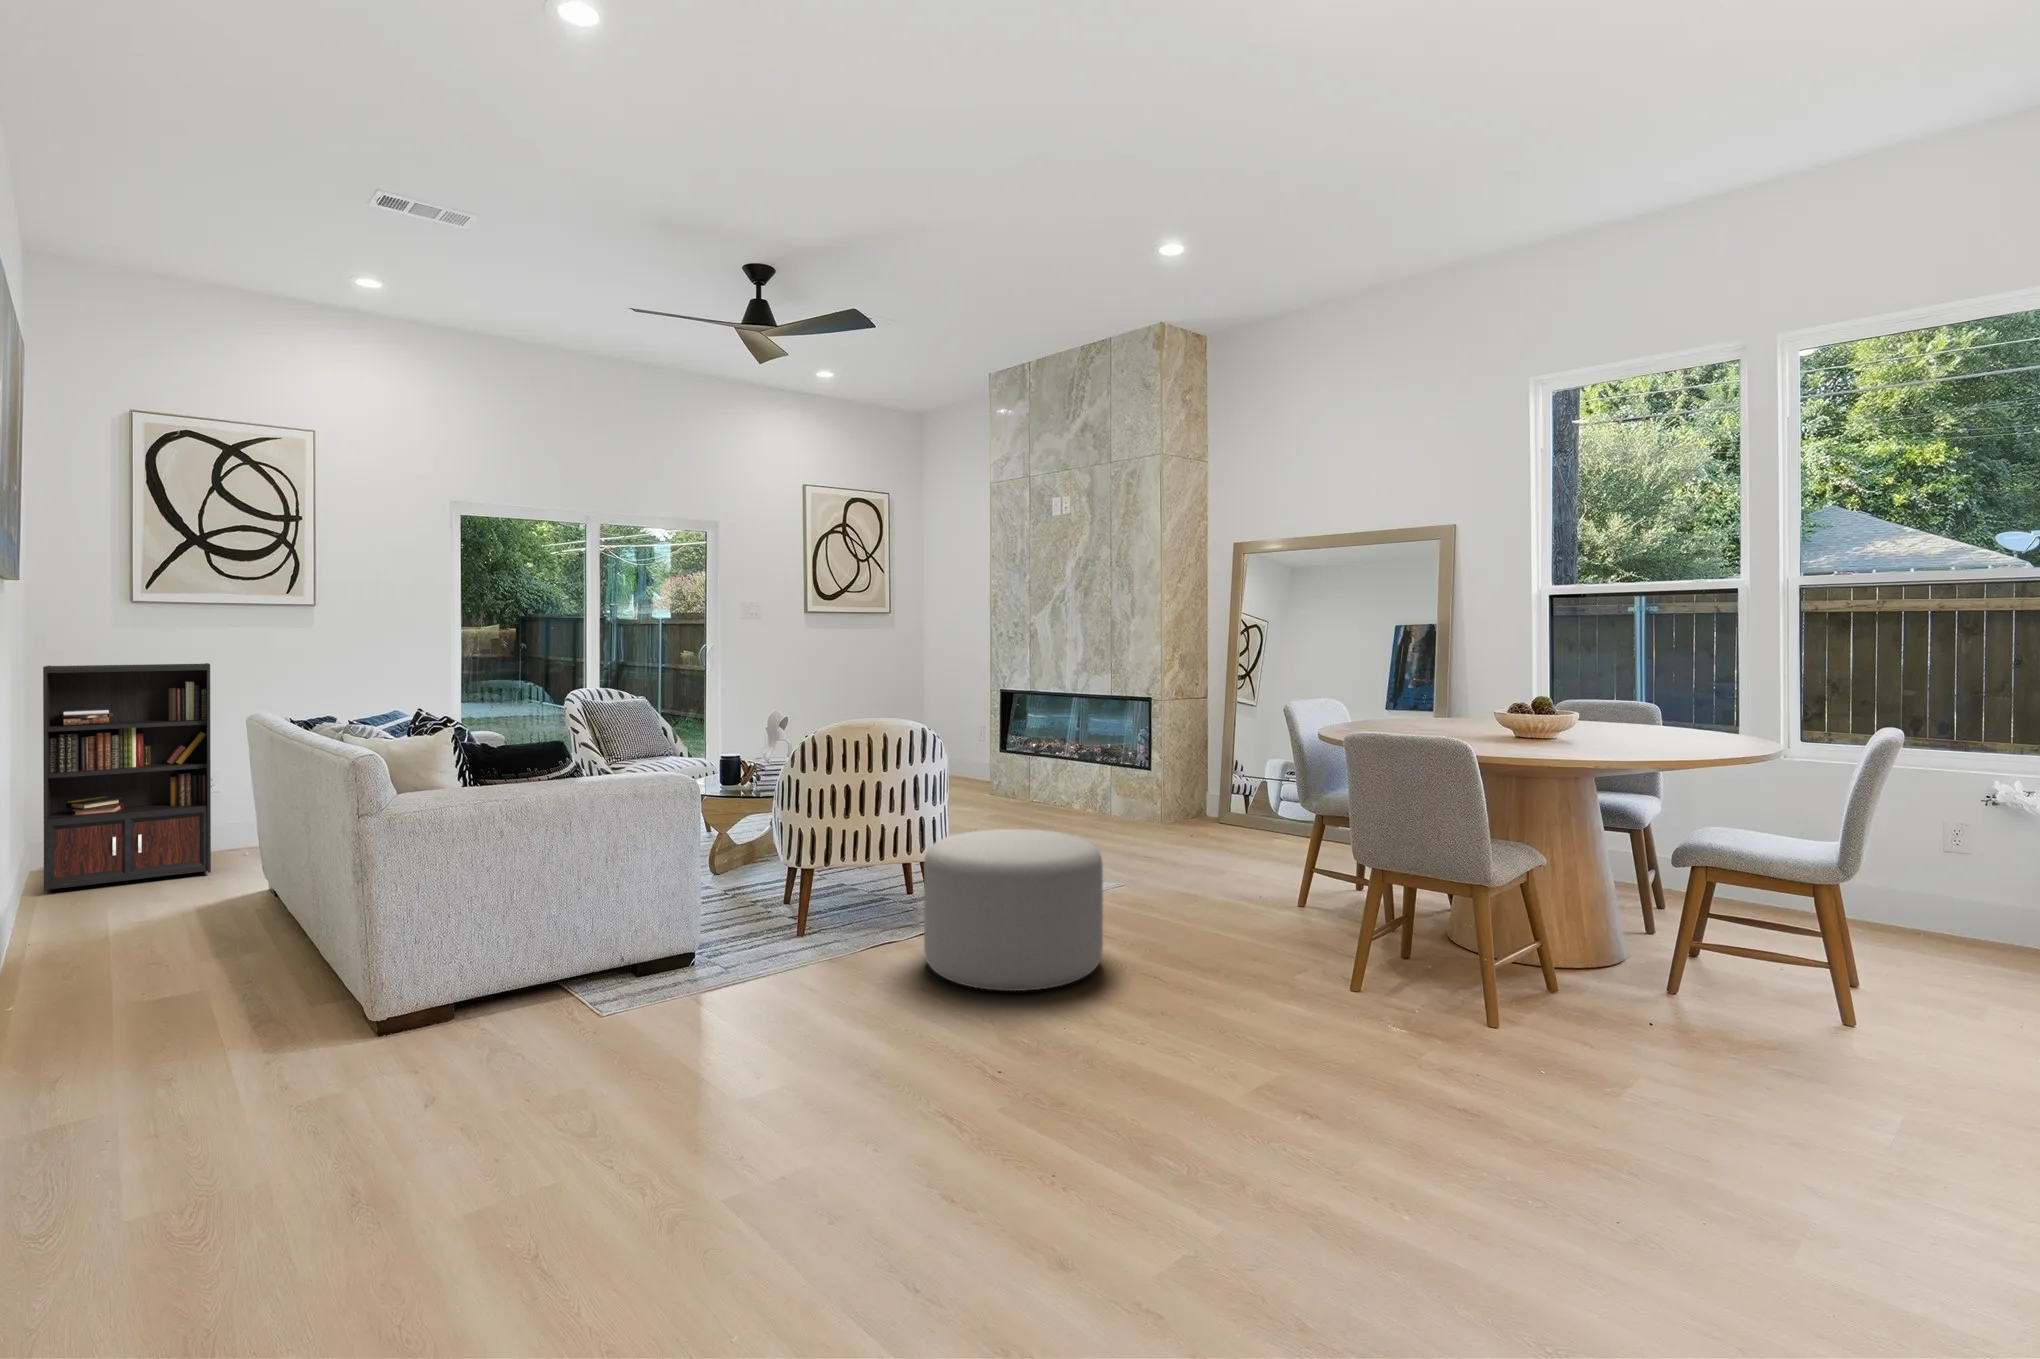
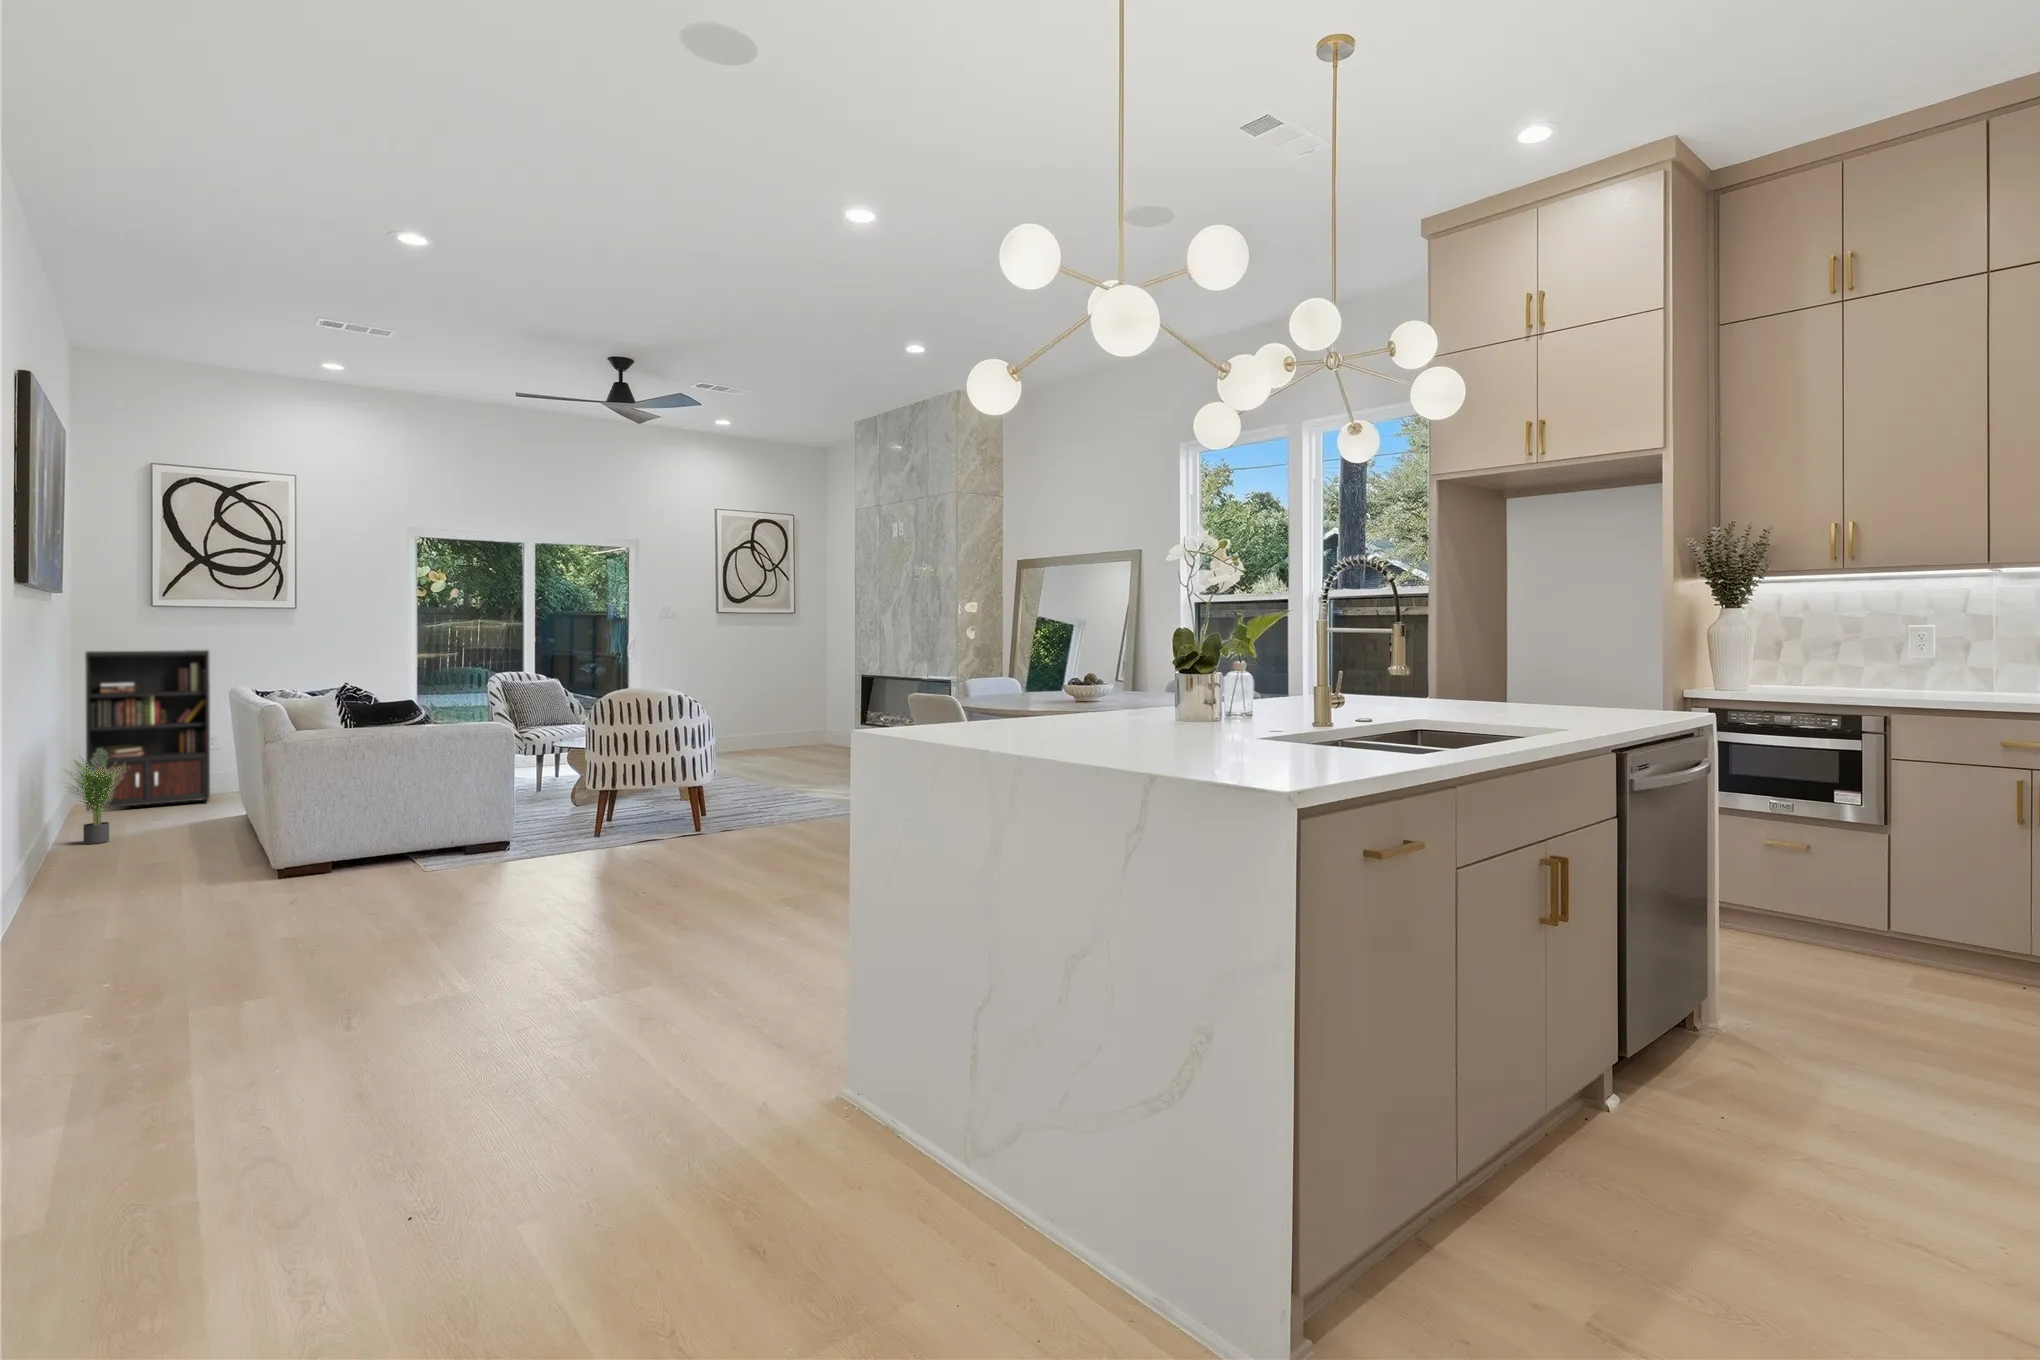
potted plant: none [16,811,124,960] -> present [73,752,121,844]
ottoman: present [924,829,1103,991] -> none [646,762,770,858]

